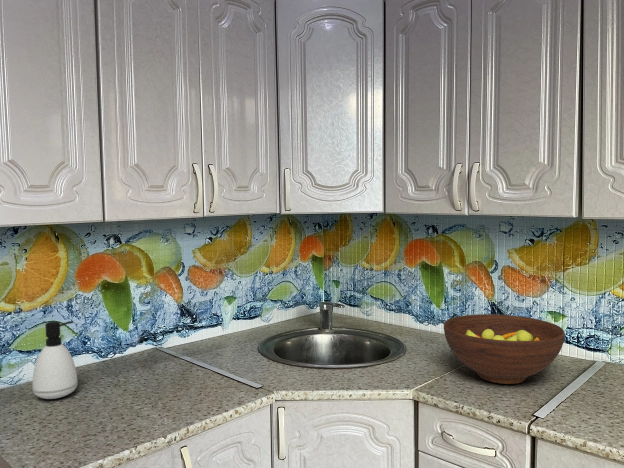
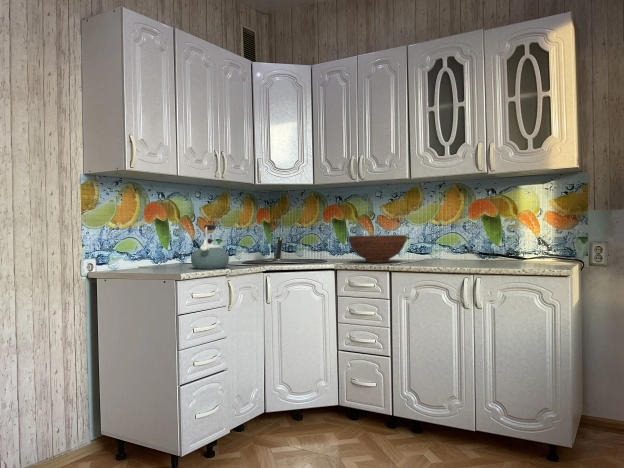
kettle: none [137,308,209,400] -> present [191,225,229,269]
soap dispenser: present [32,321,78,399] -> none [135,229,158,270]

